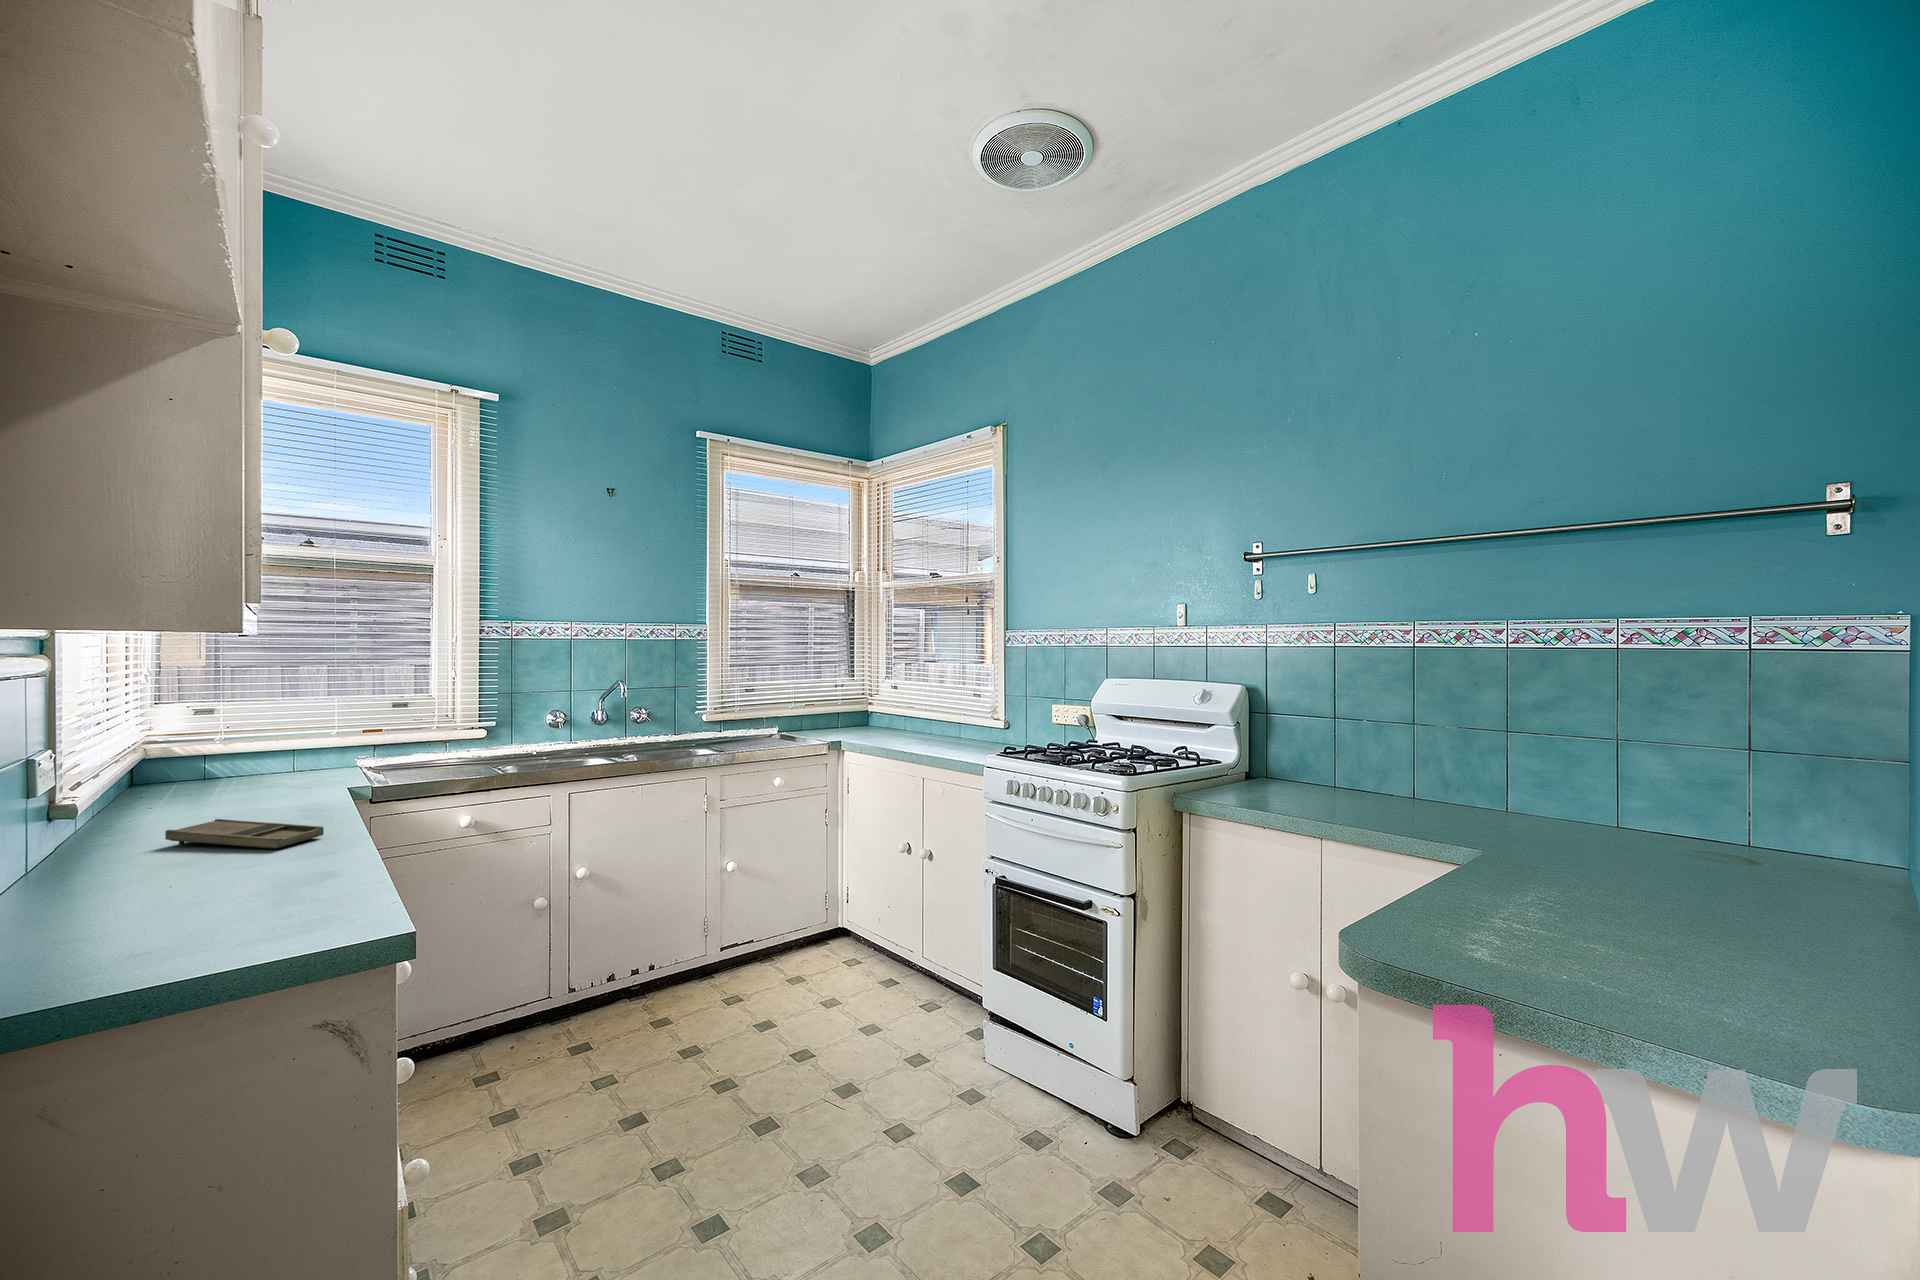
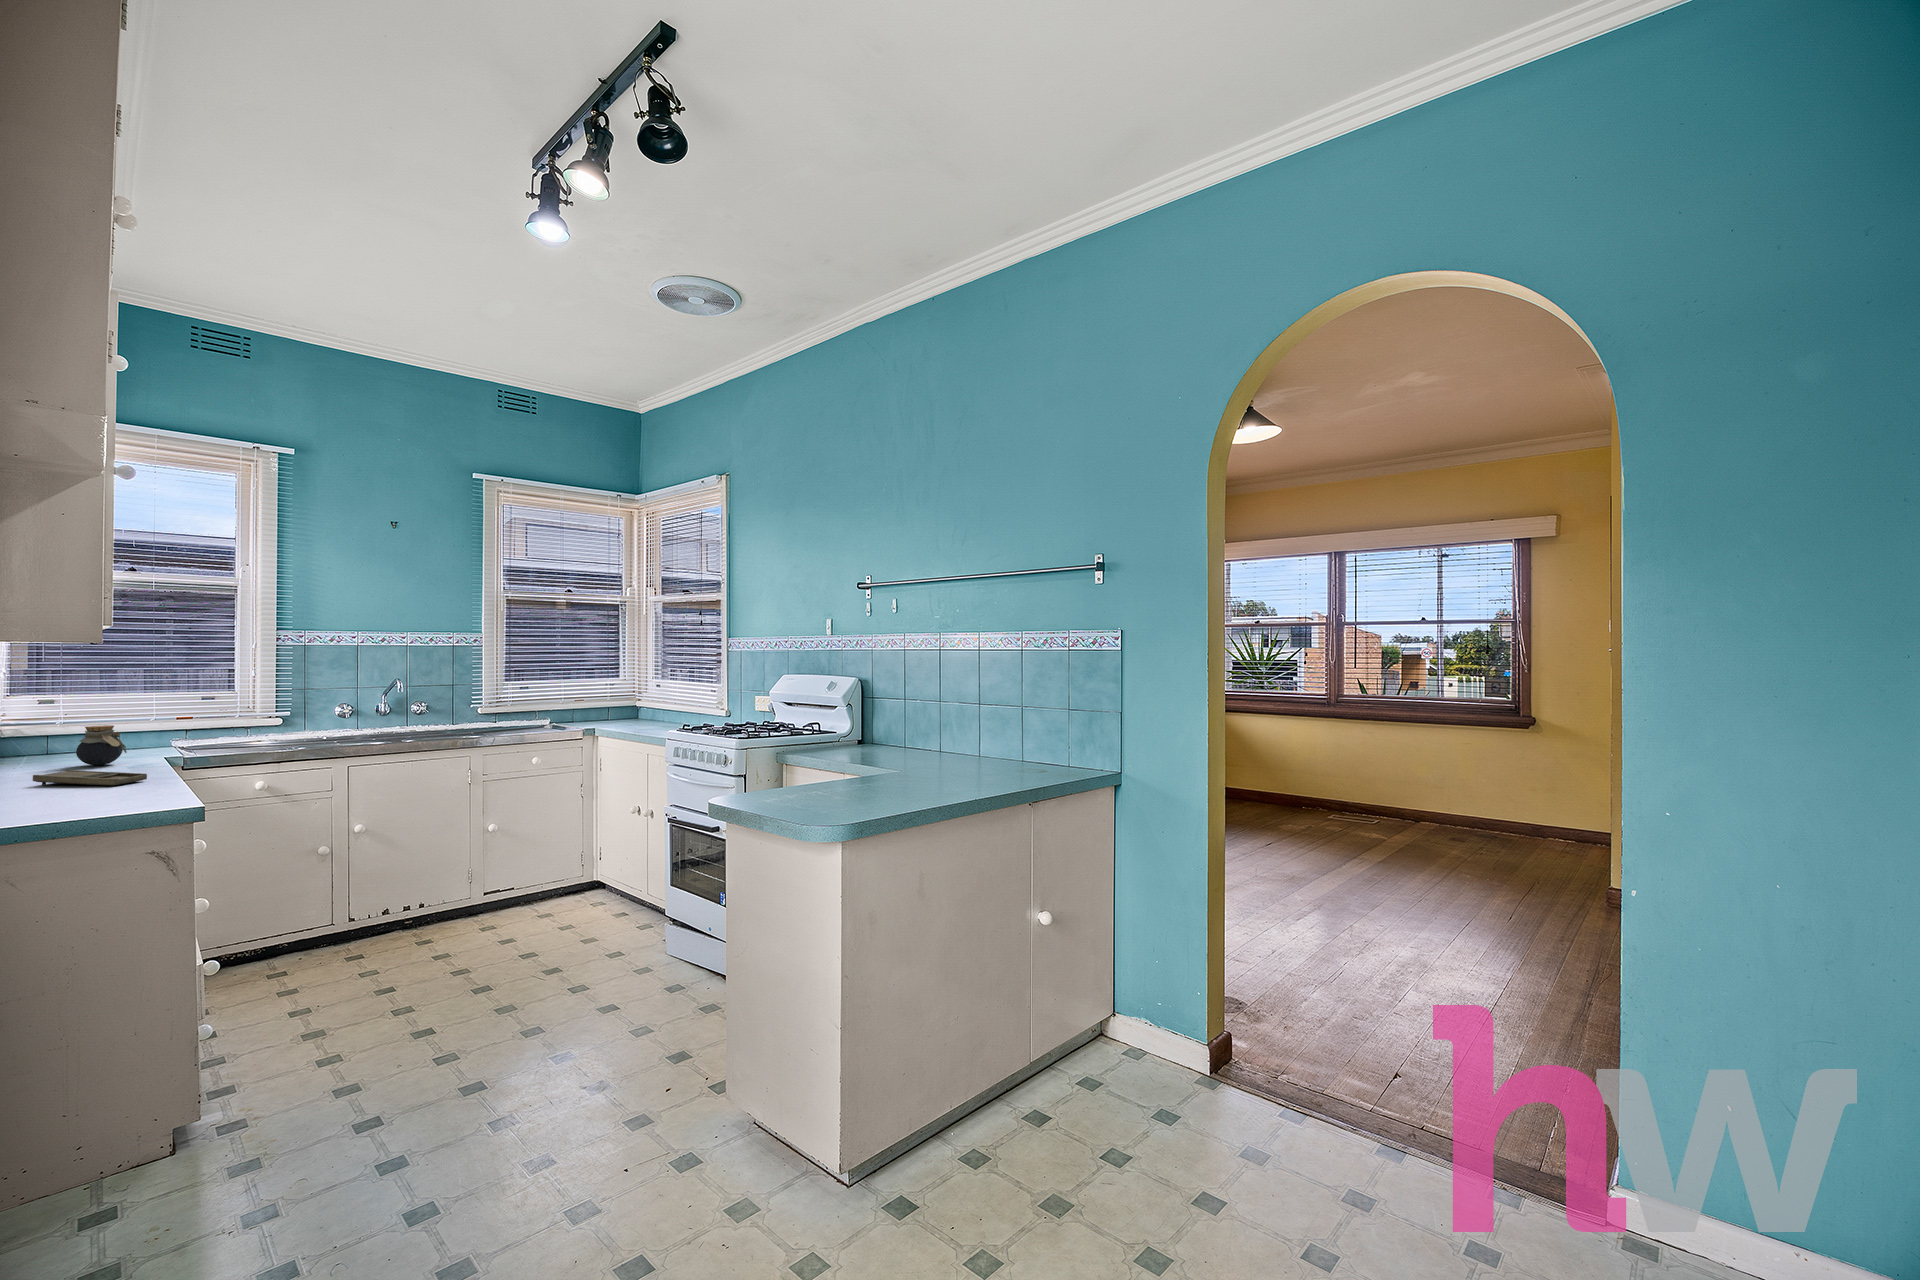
jar: none [239,745,303,801] -> present [76,725,127,765]

